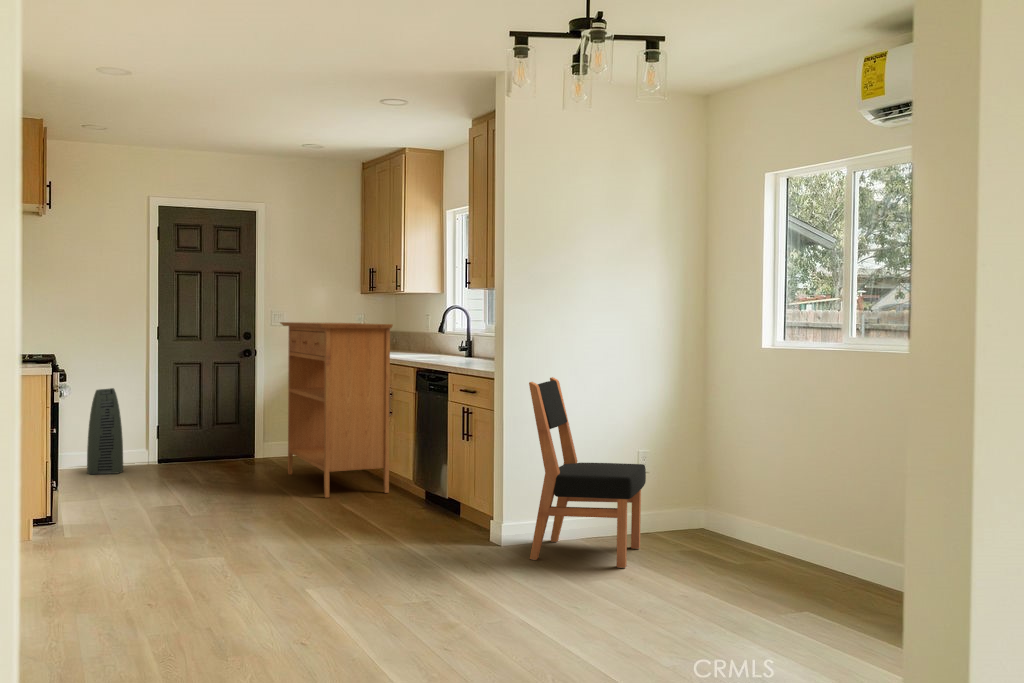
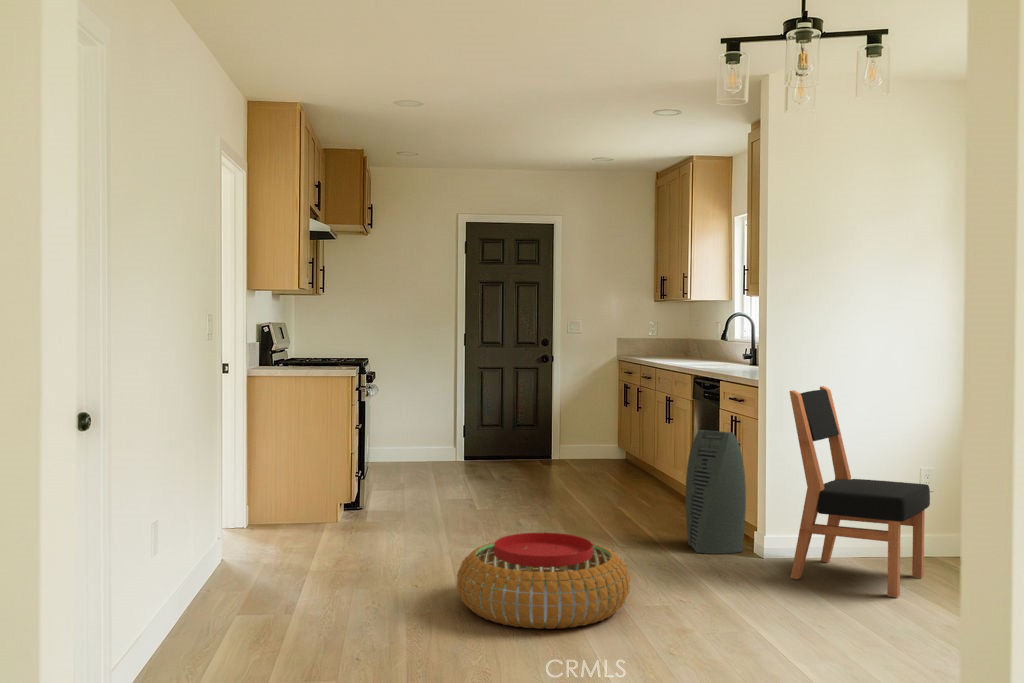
console table: present [280,322,393,498] -> none [570,330,671,500]
air purifier: present [87,388,123,474] -> present [685,430,746,554]
pouf: none [209,535,392,634] -> present [457,533,630,629]

